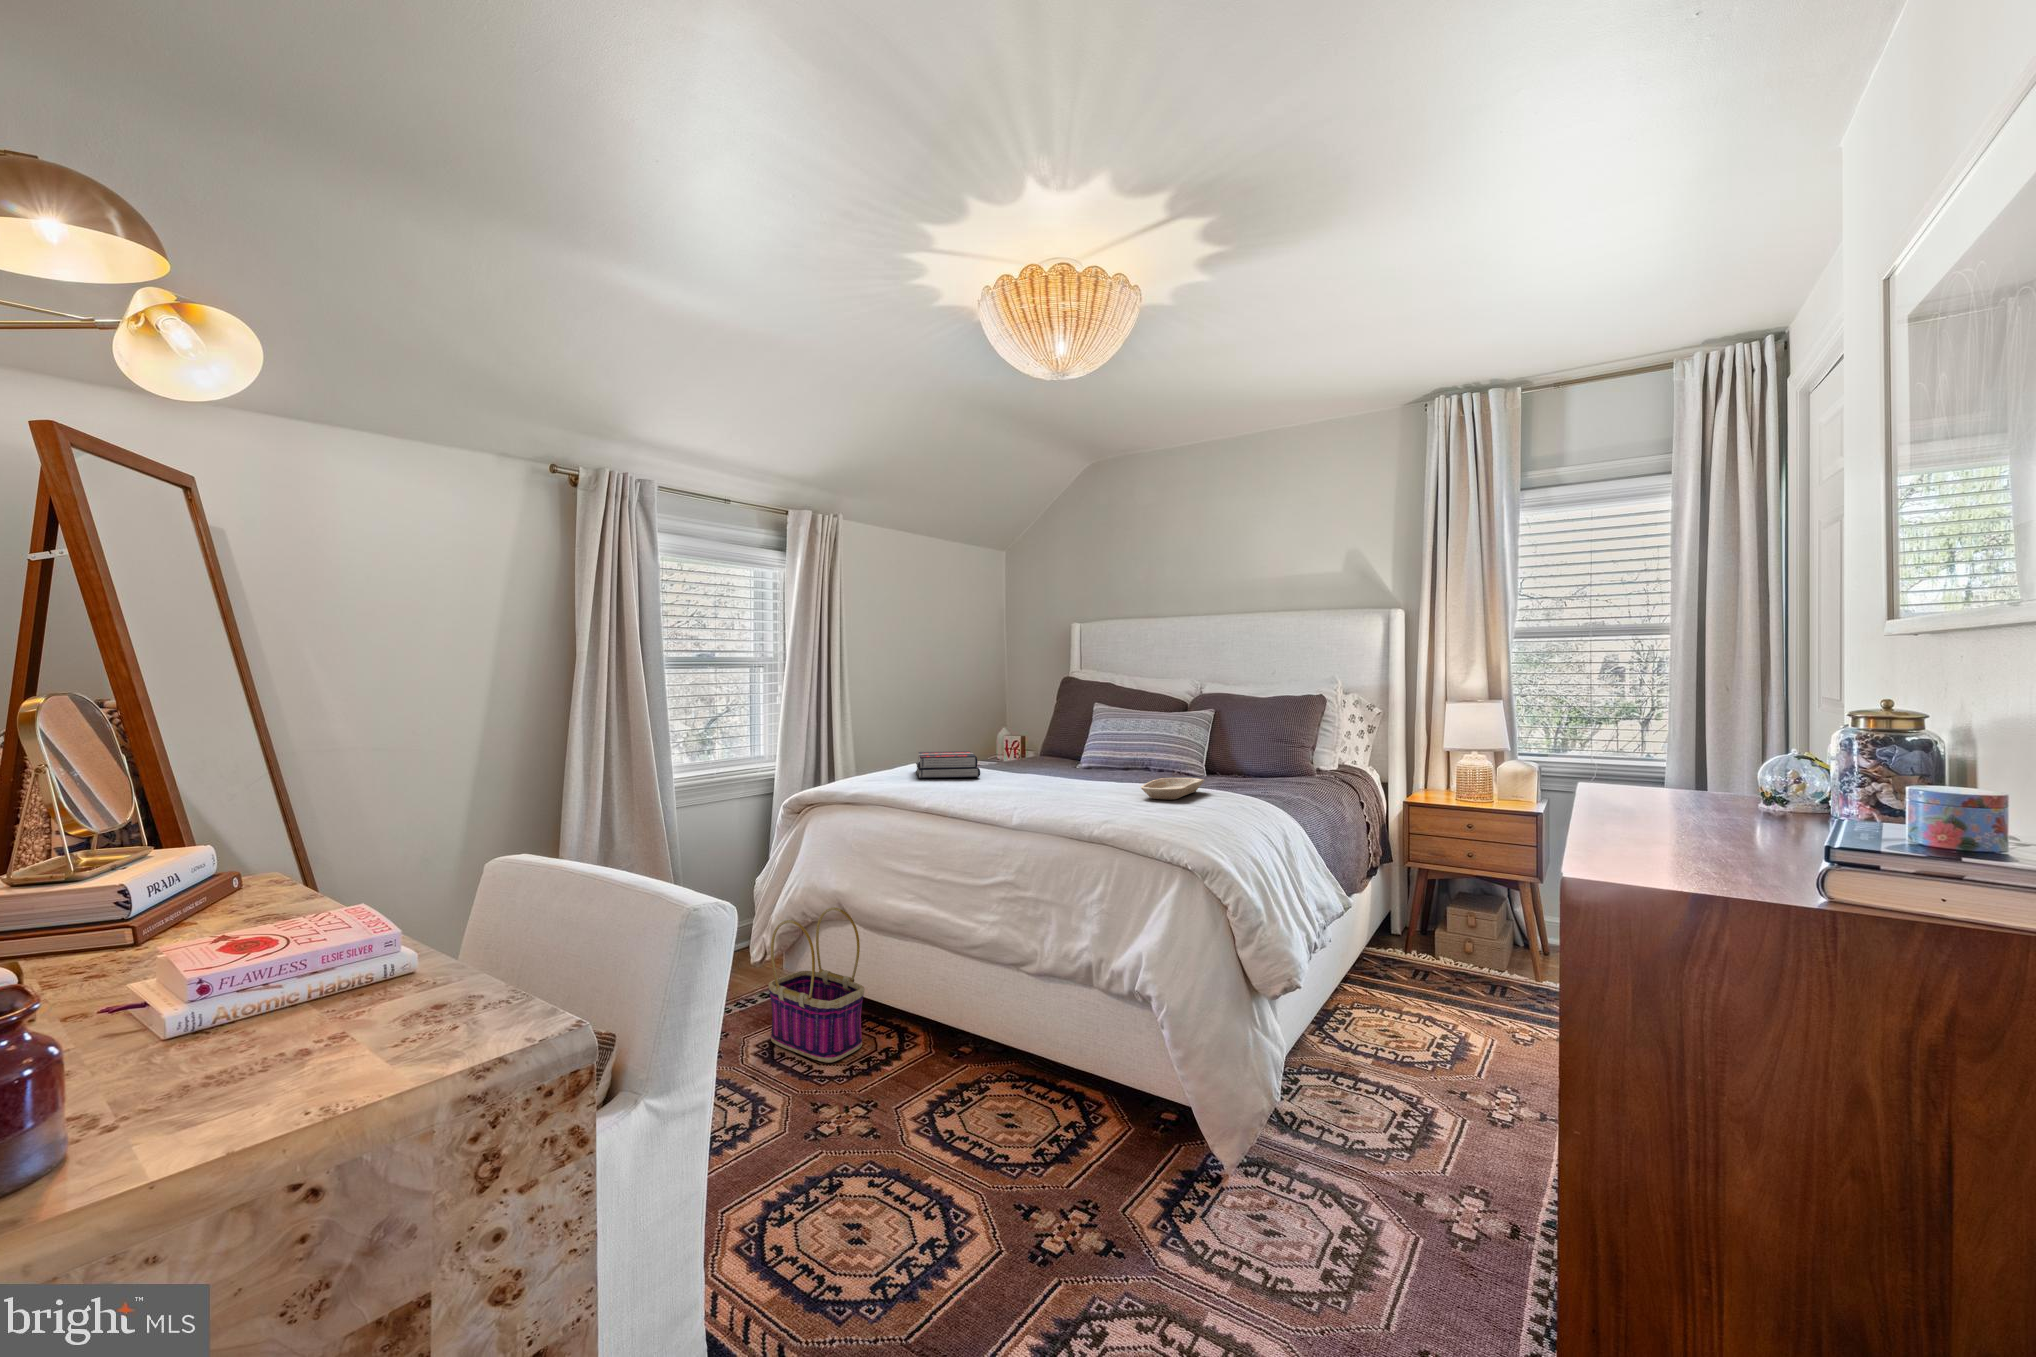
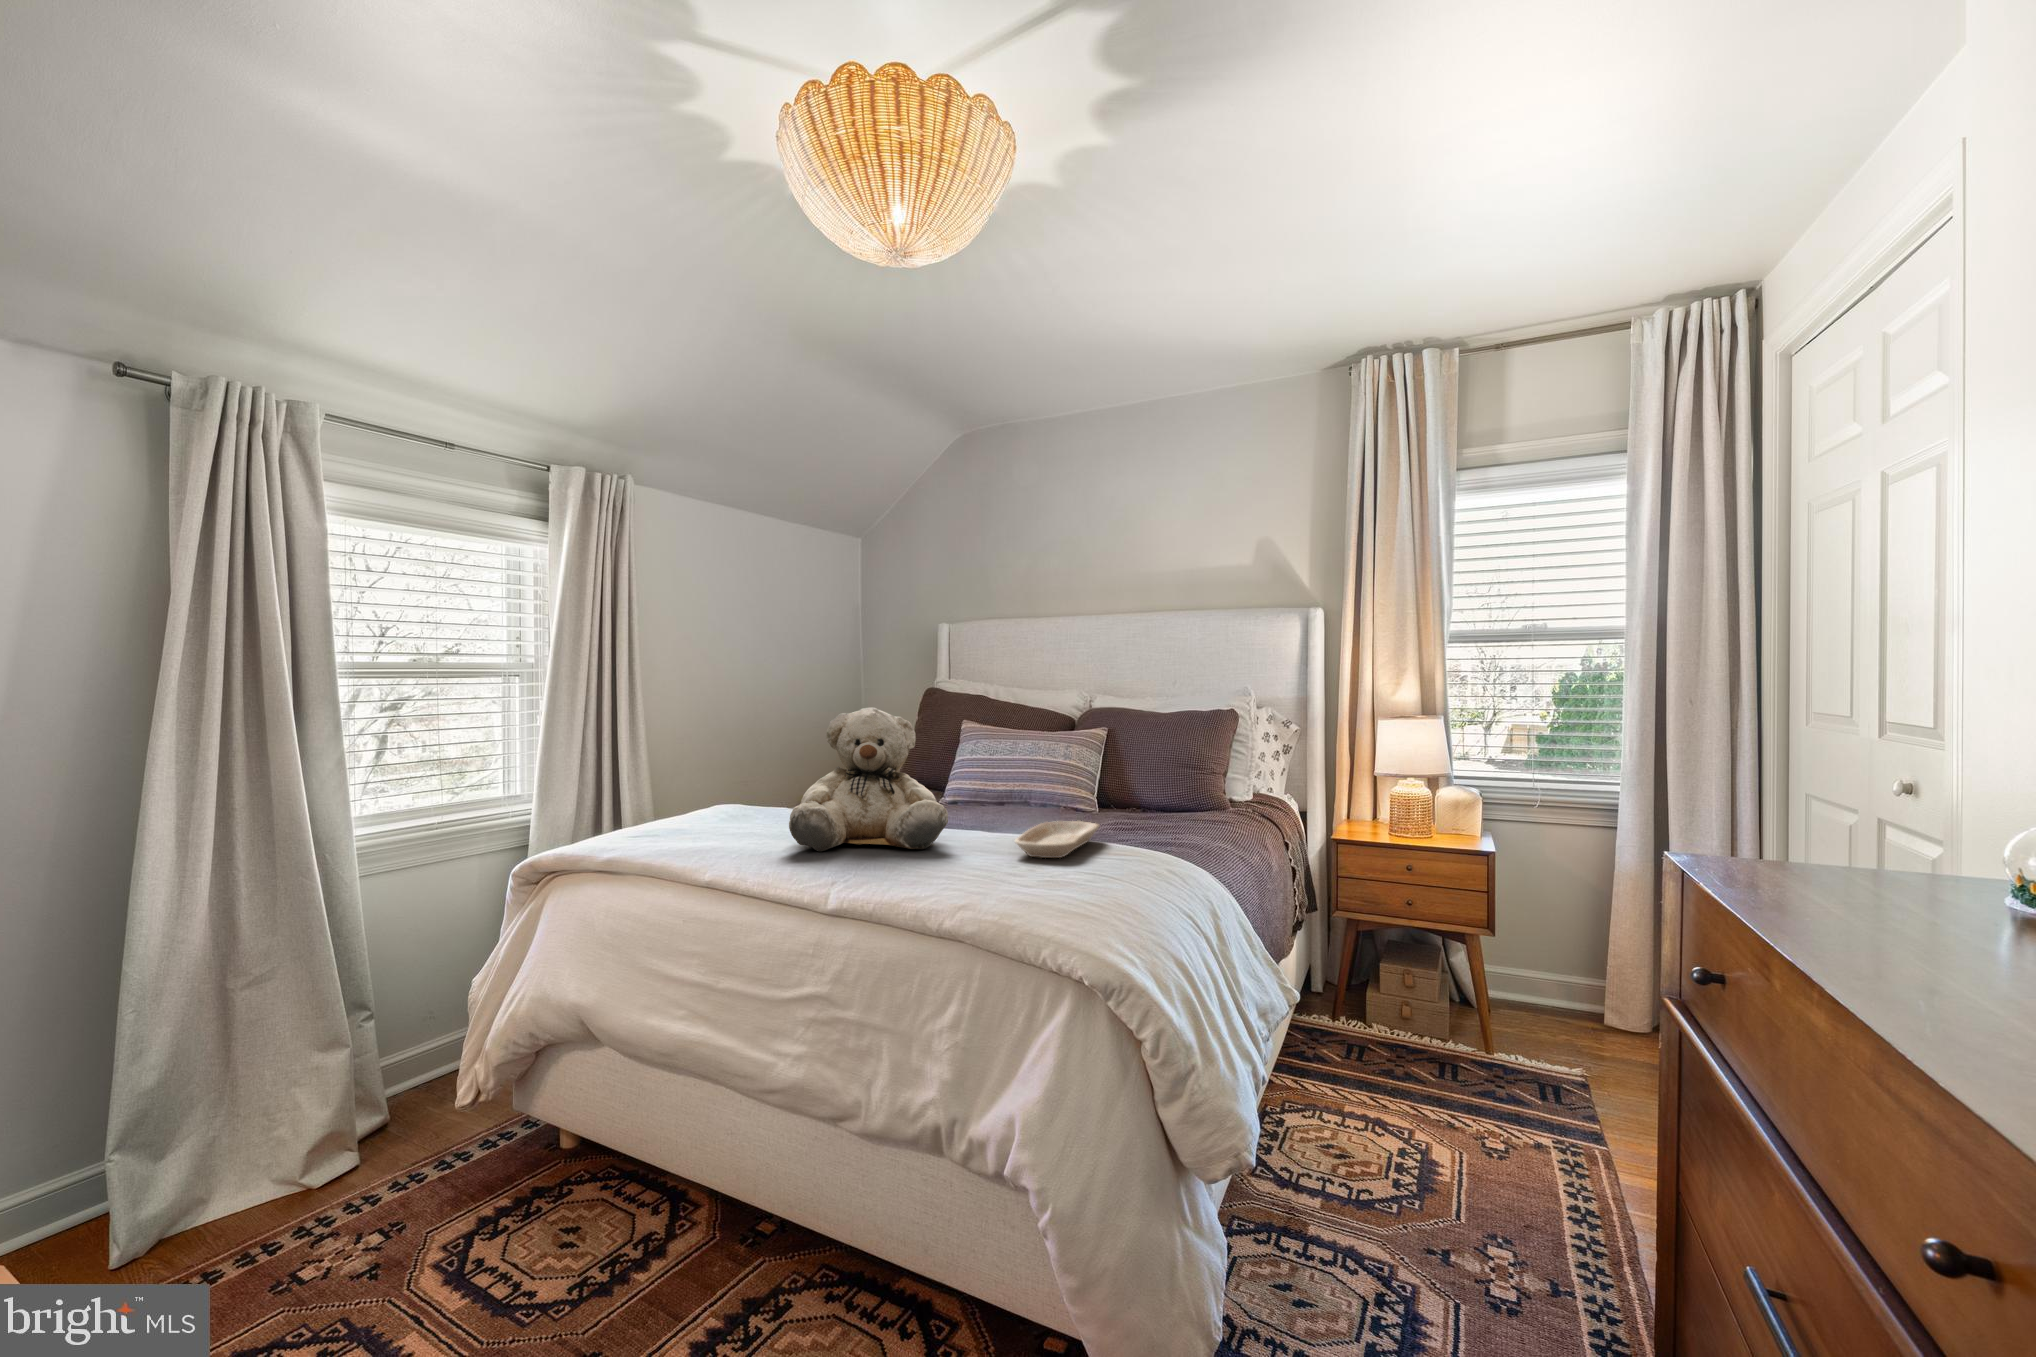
teddy bear: none [981,692,1092,793] -> present [789,707,948,851]
book: present [916,751,980,778] -> none [711,784,799,826]
basket: present [769,908,864,1063] -> none [457,1027,608,1278]

